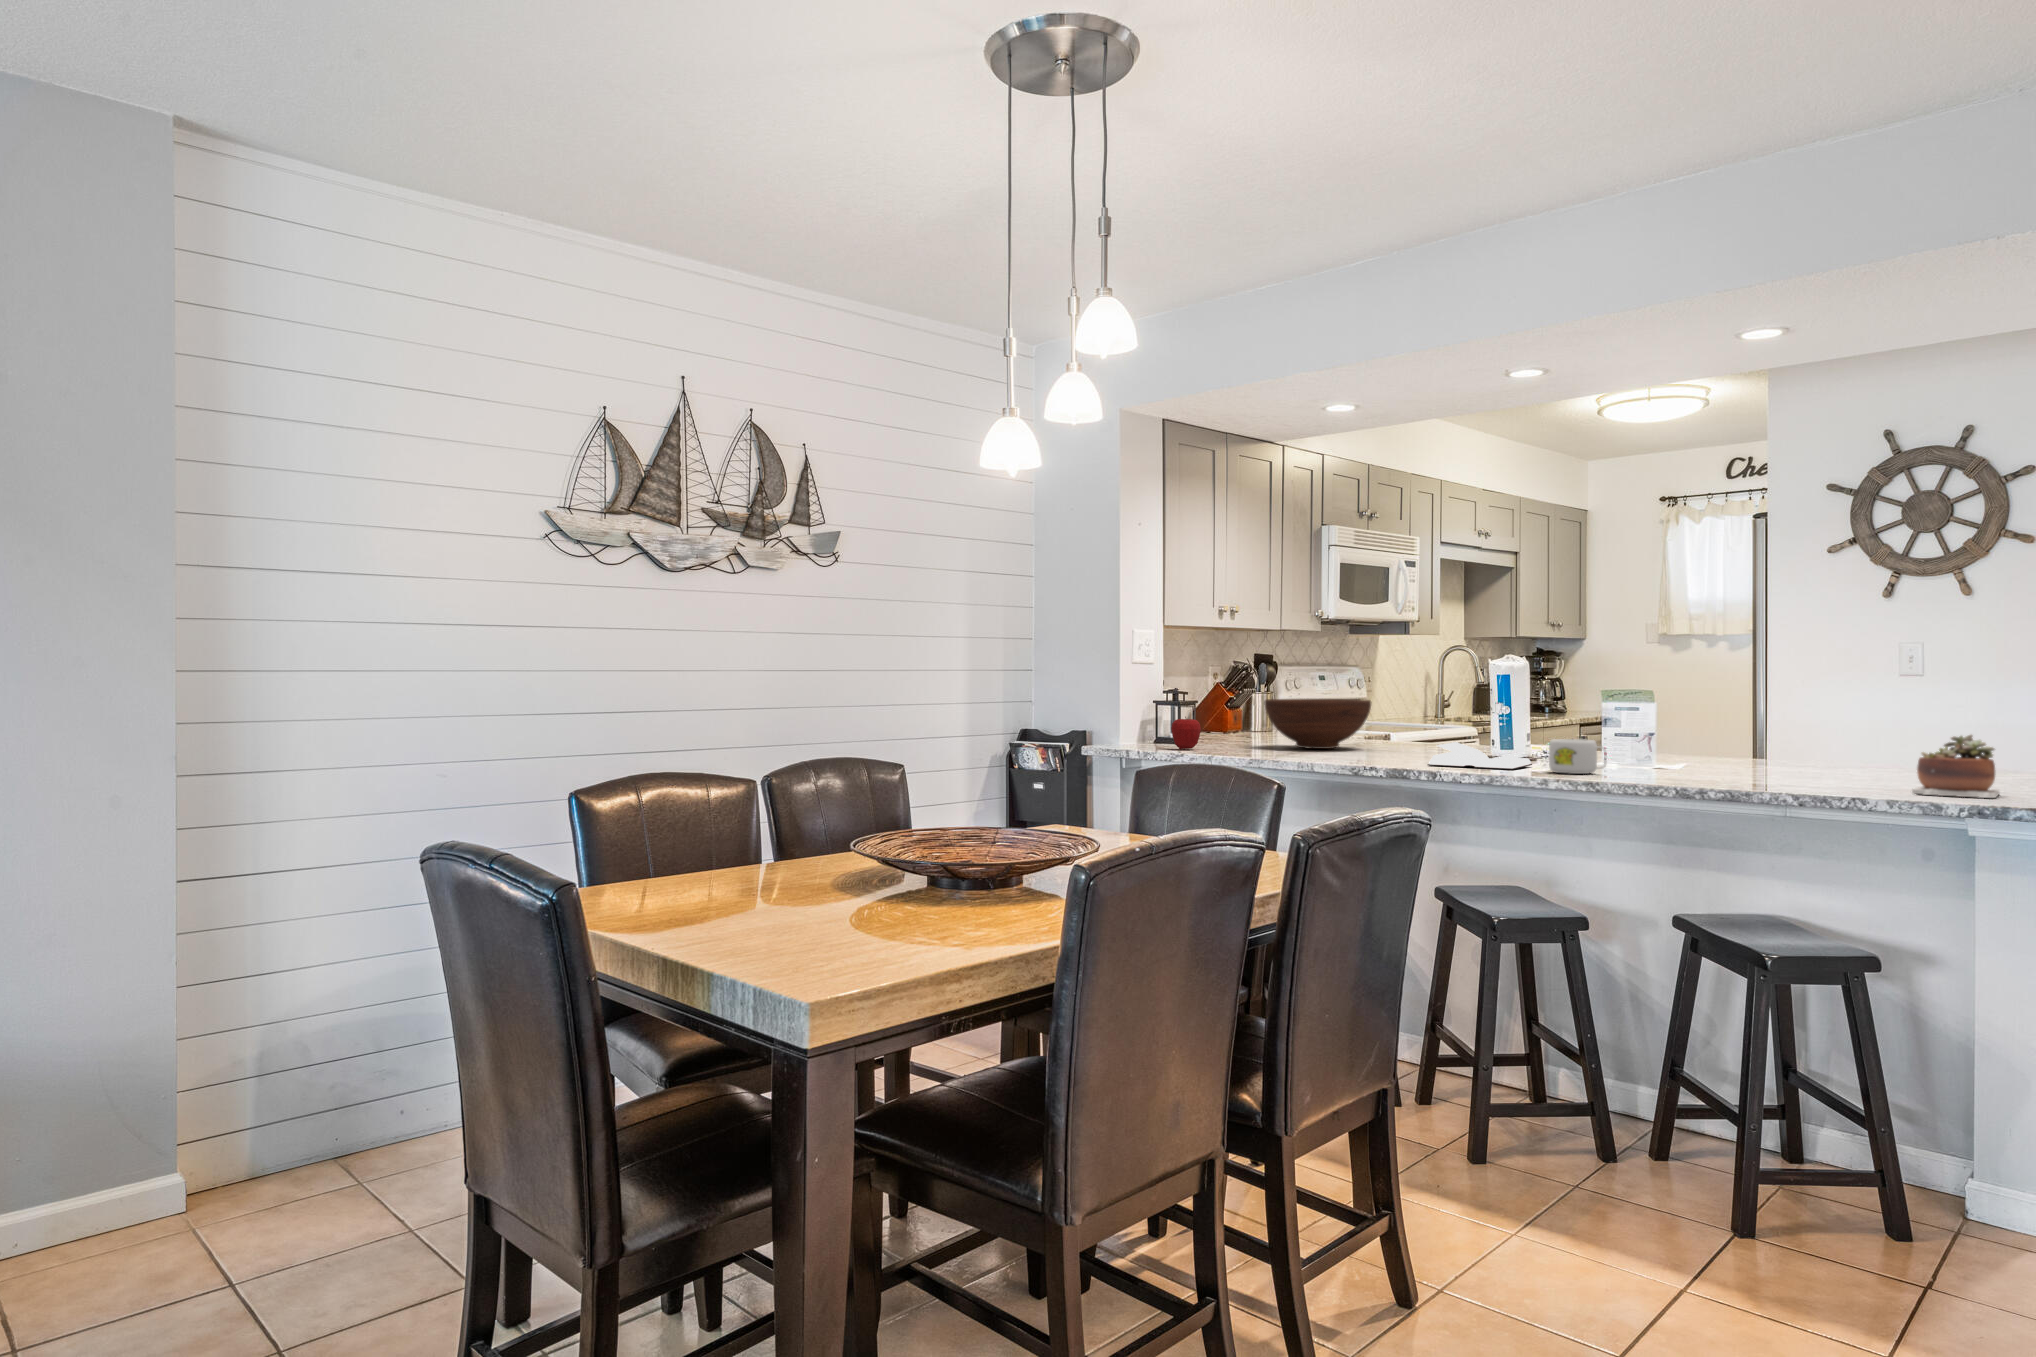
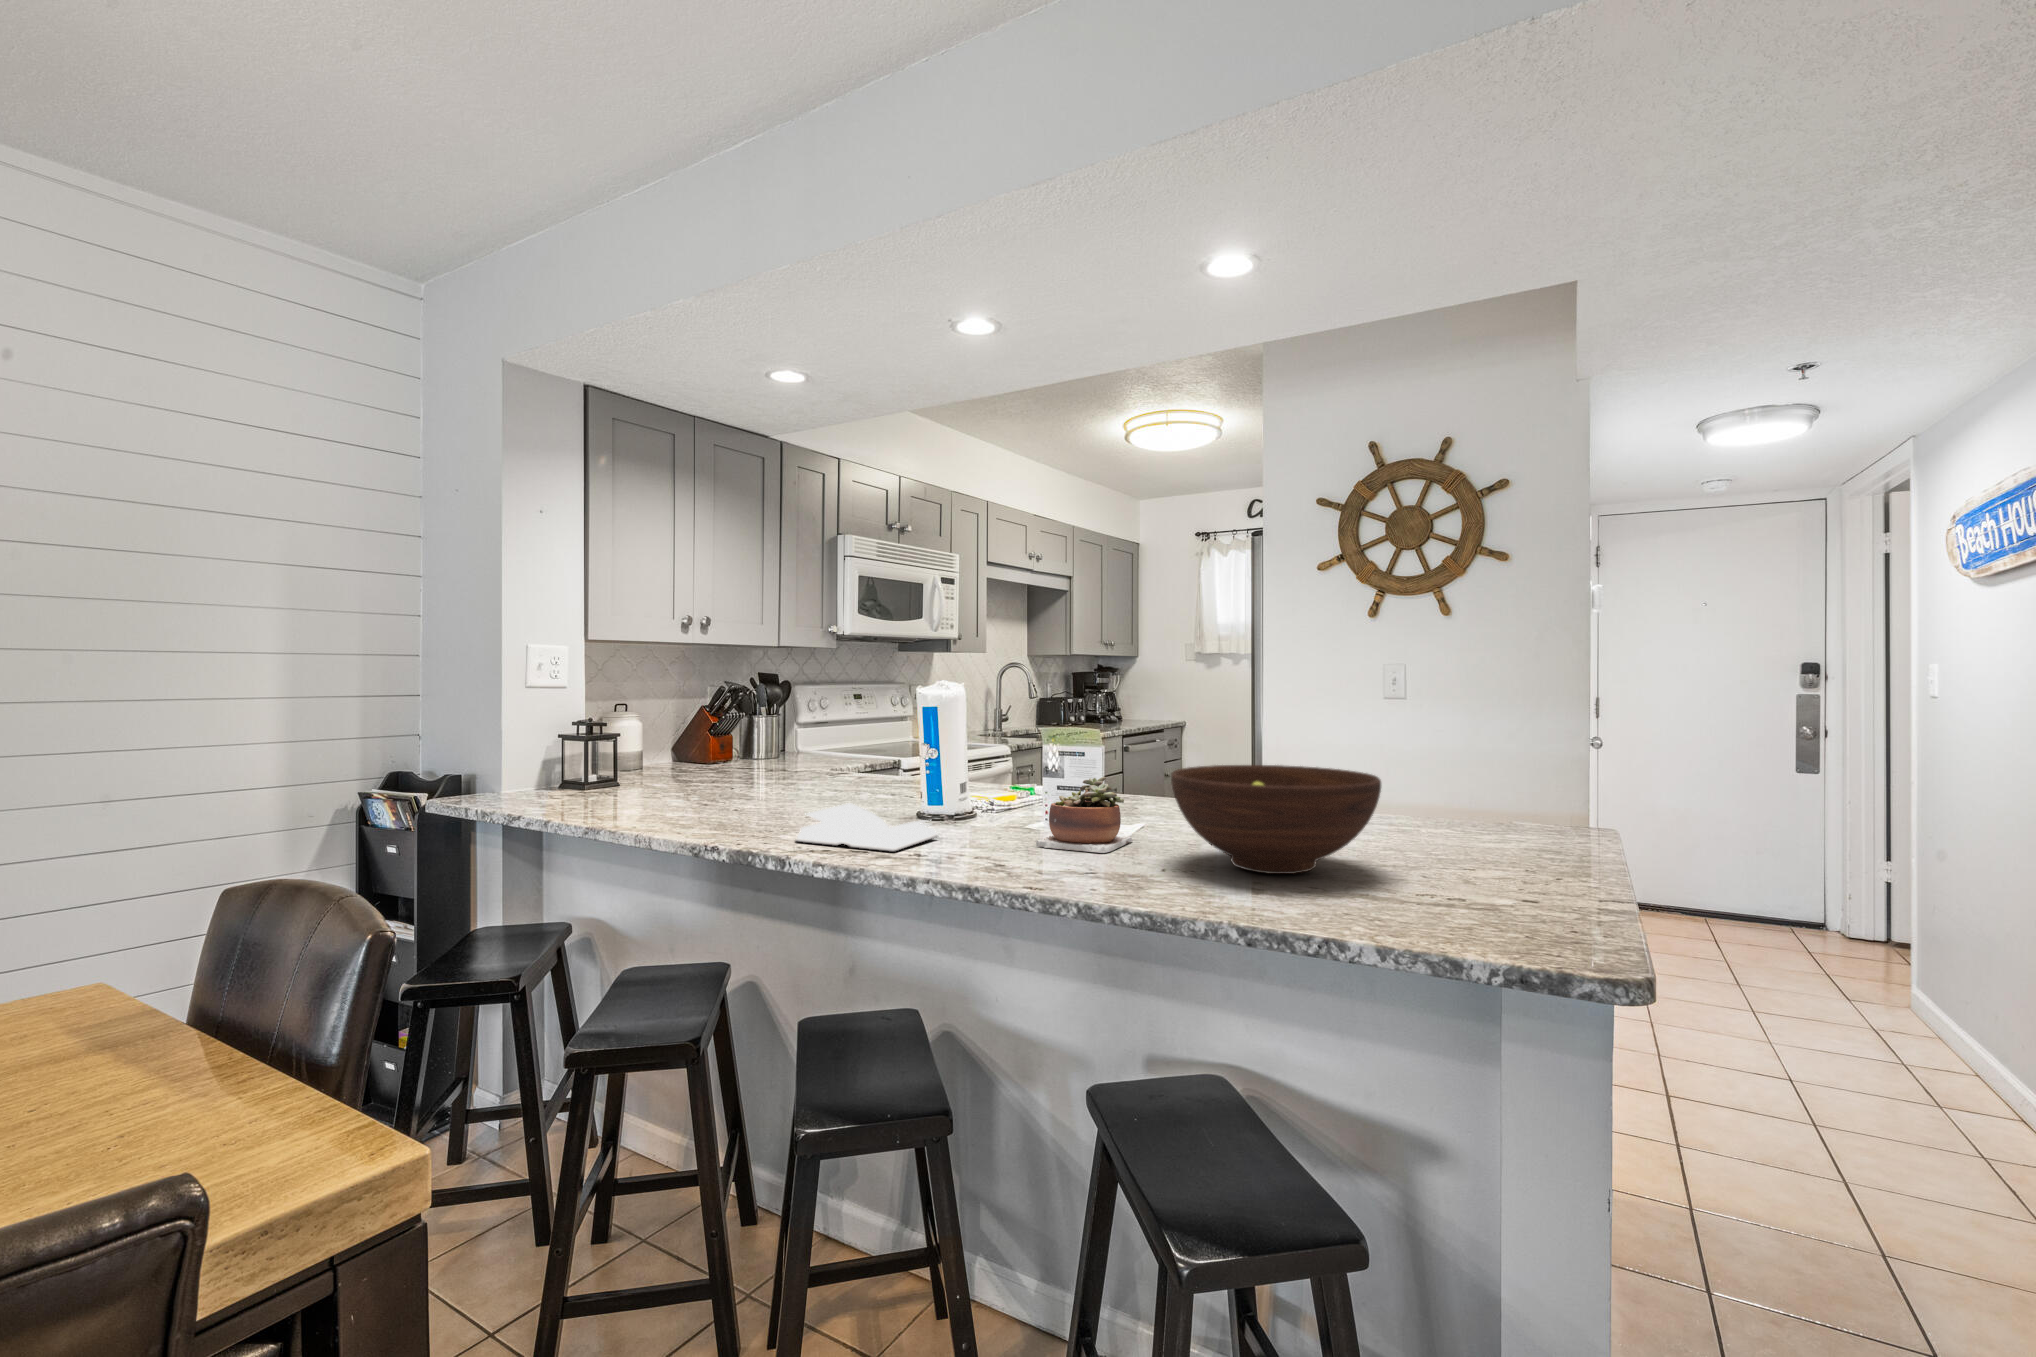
fruit bowl: present [1264,699,1371,749] -> present [1171,765,1381,874]
apple: present [1171,717,1201,749] -> none [540,759,582,802]
succulent plant: present [1912,735,1999,798] -> present [1036,777,1133,853]
mug: present [1549,739,1607,774] -> none [936,808,1009,863]

